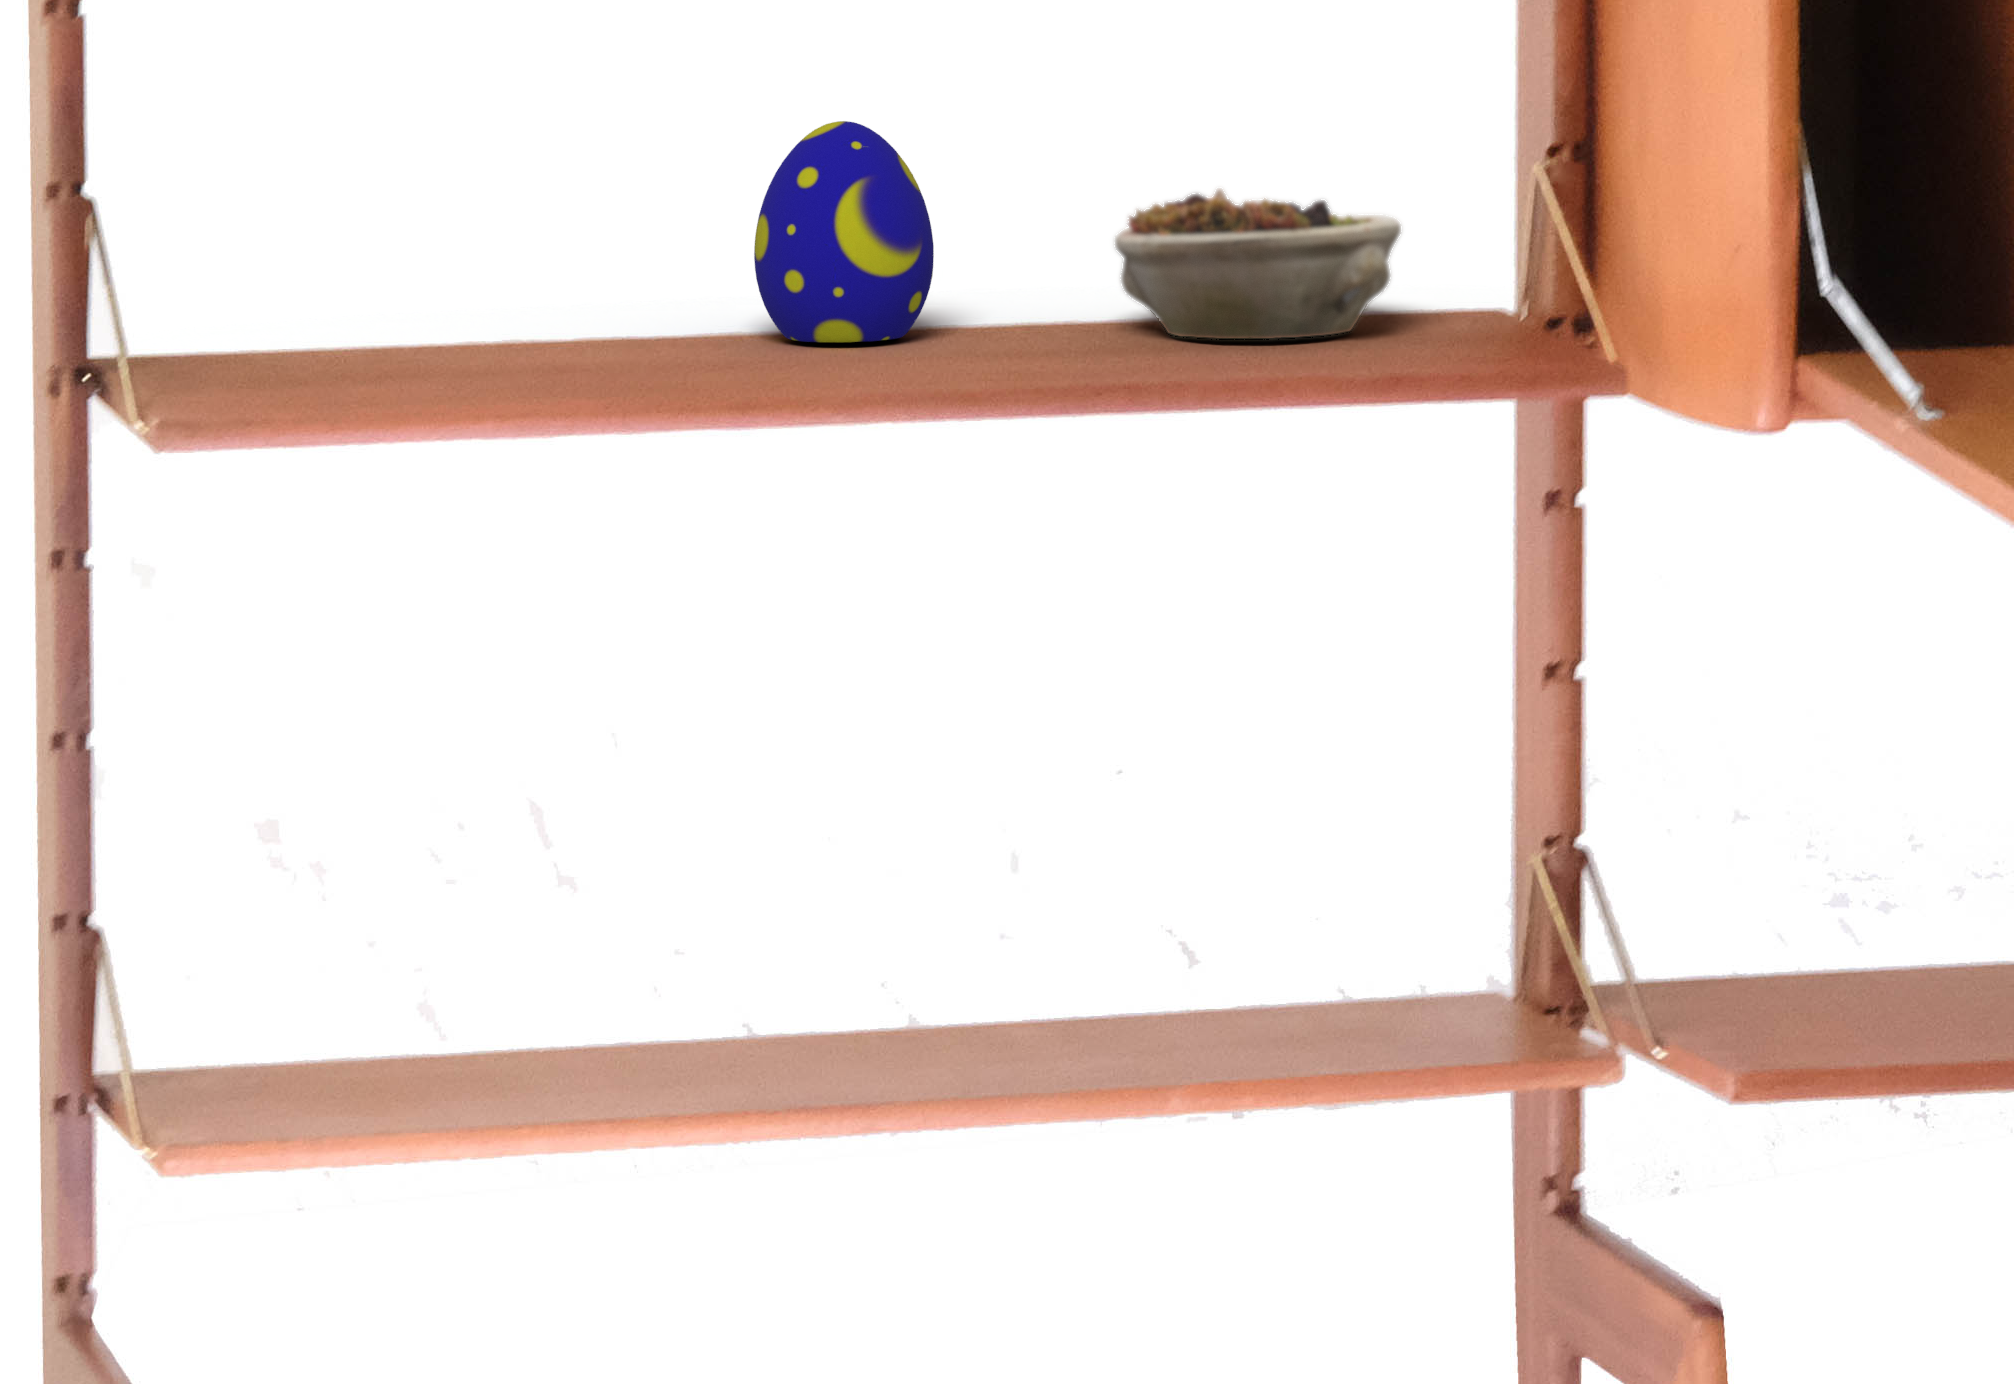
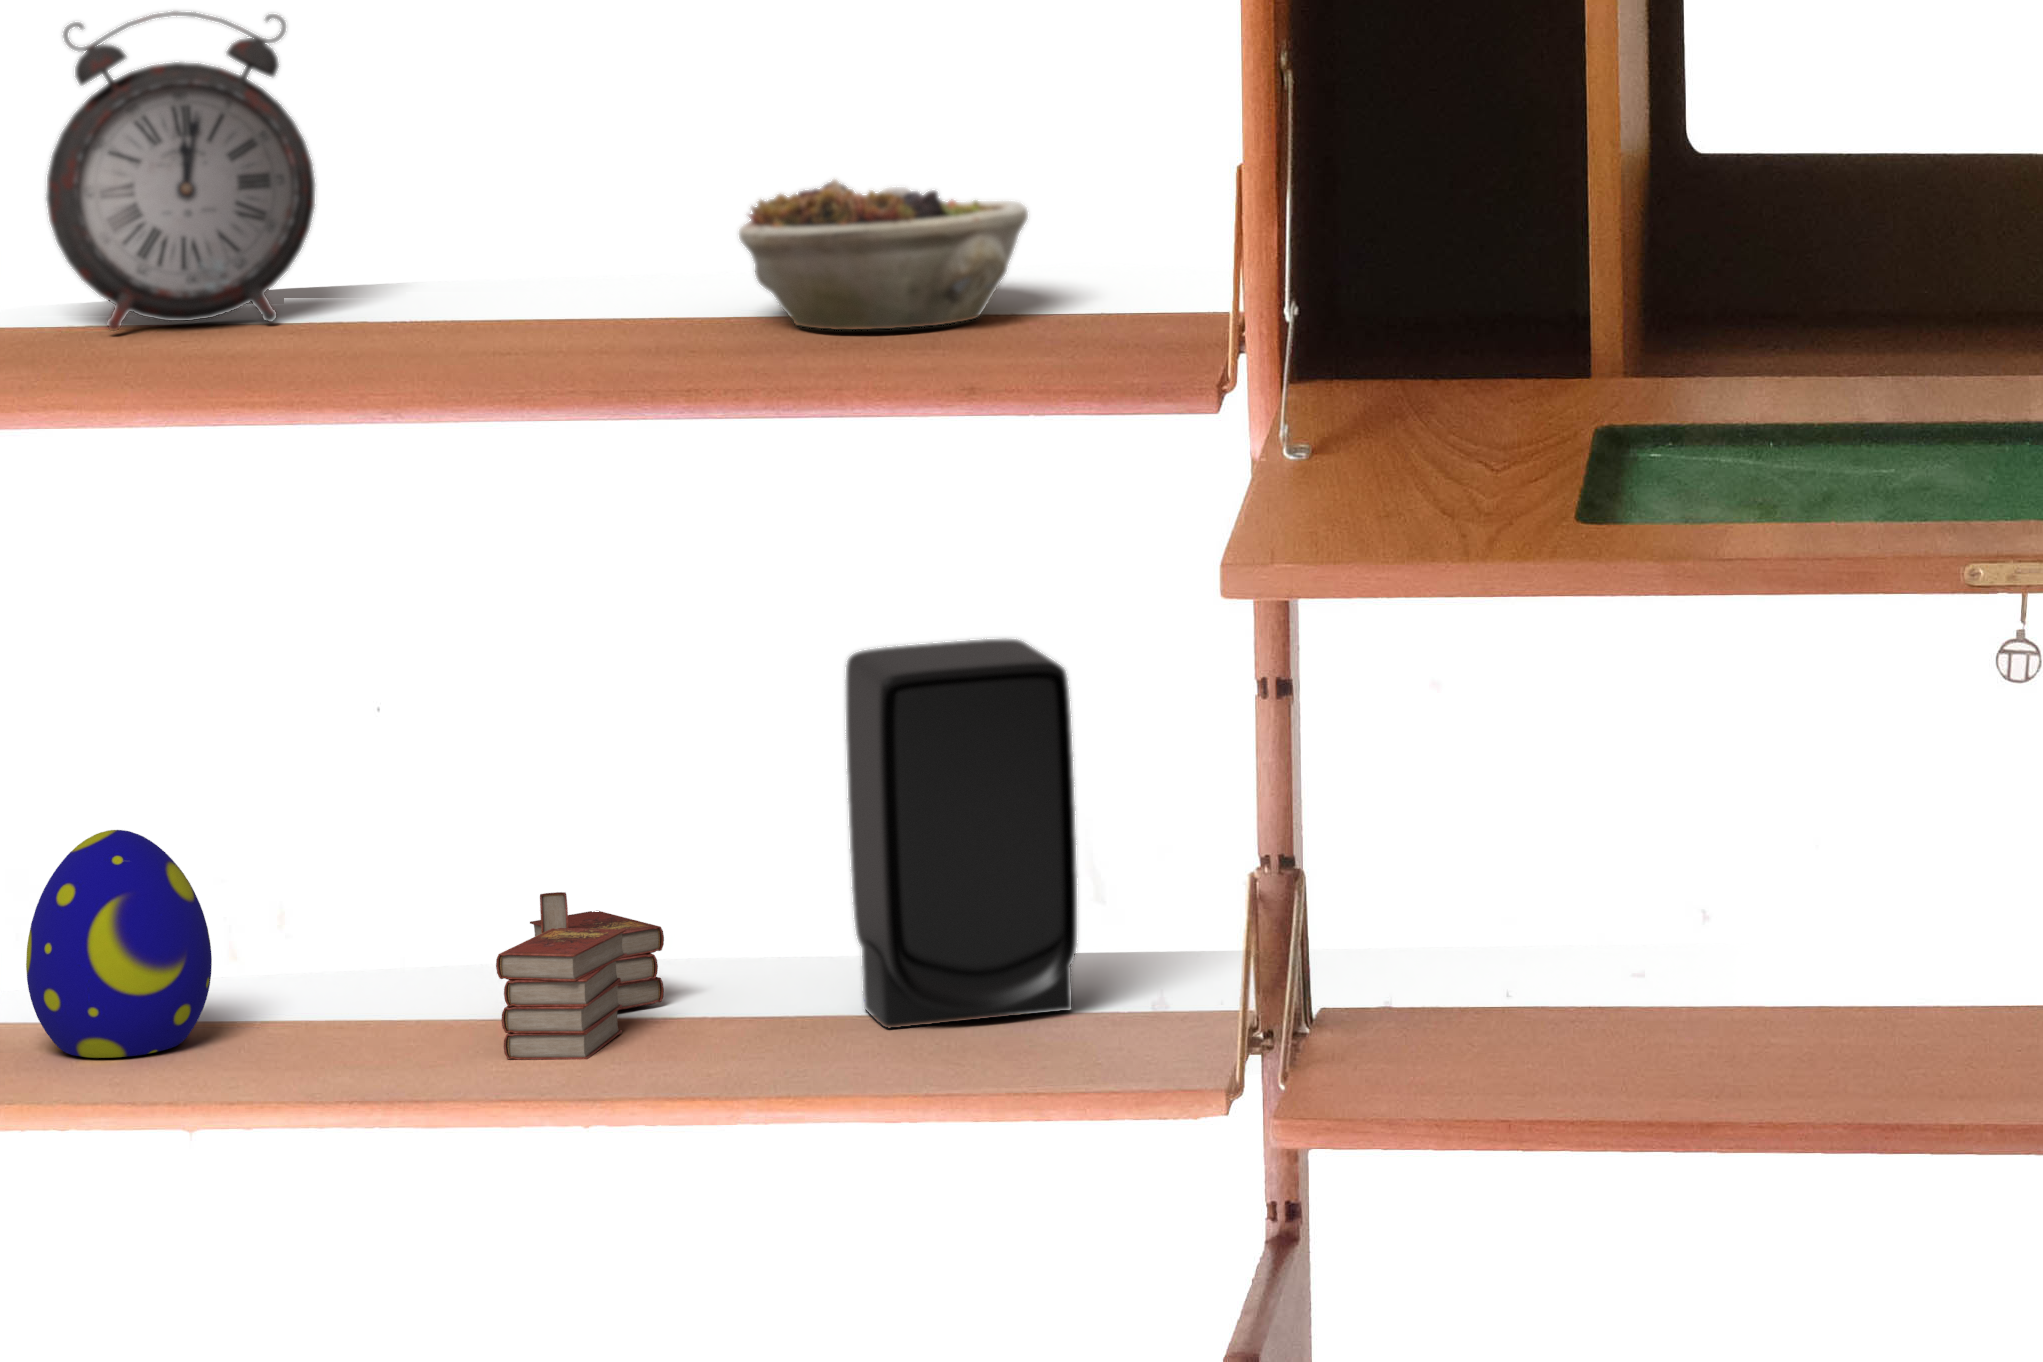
alarm clock: none [395,15,660,338] -> present [47,11,315,331]
decorative egg: present [754,121,934,342] -> present [26,830,212,1058]
speaker: none [1211,656,1457,1042] -> present [846,639,1077,1028]
book: none [873,910,1016,1070] -> present [496,892,664,1060]

